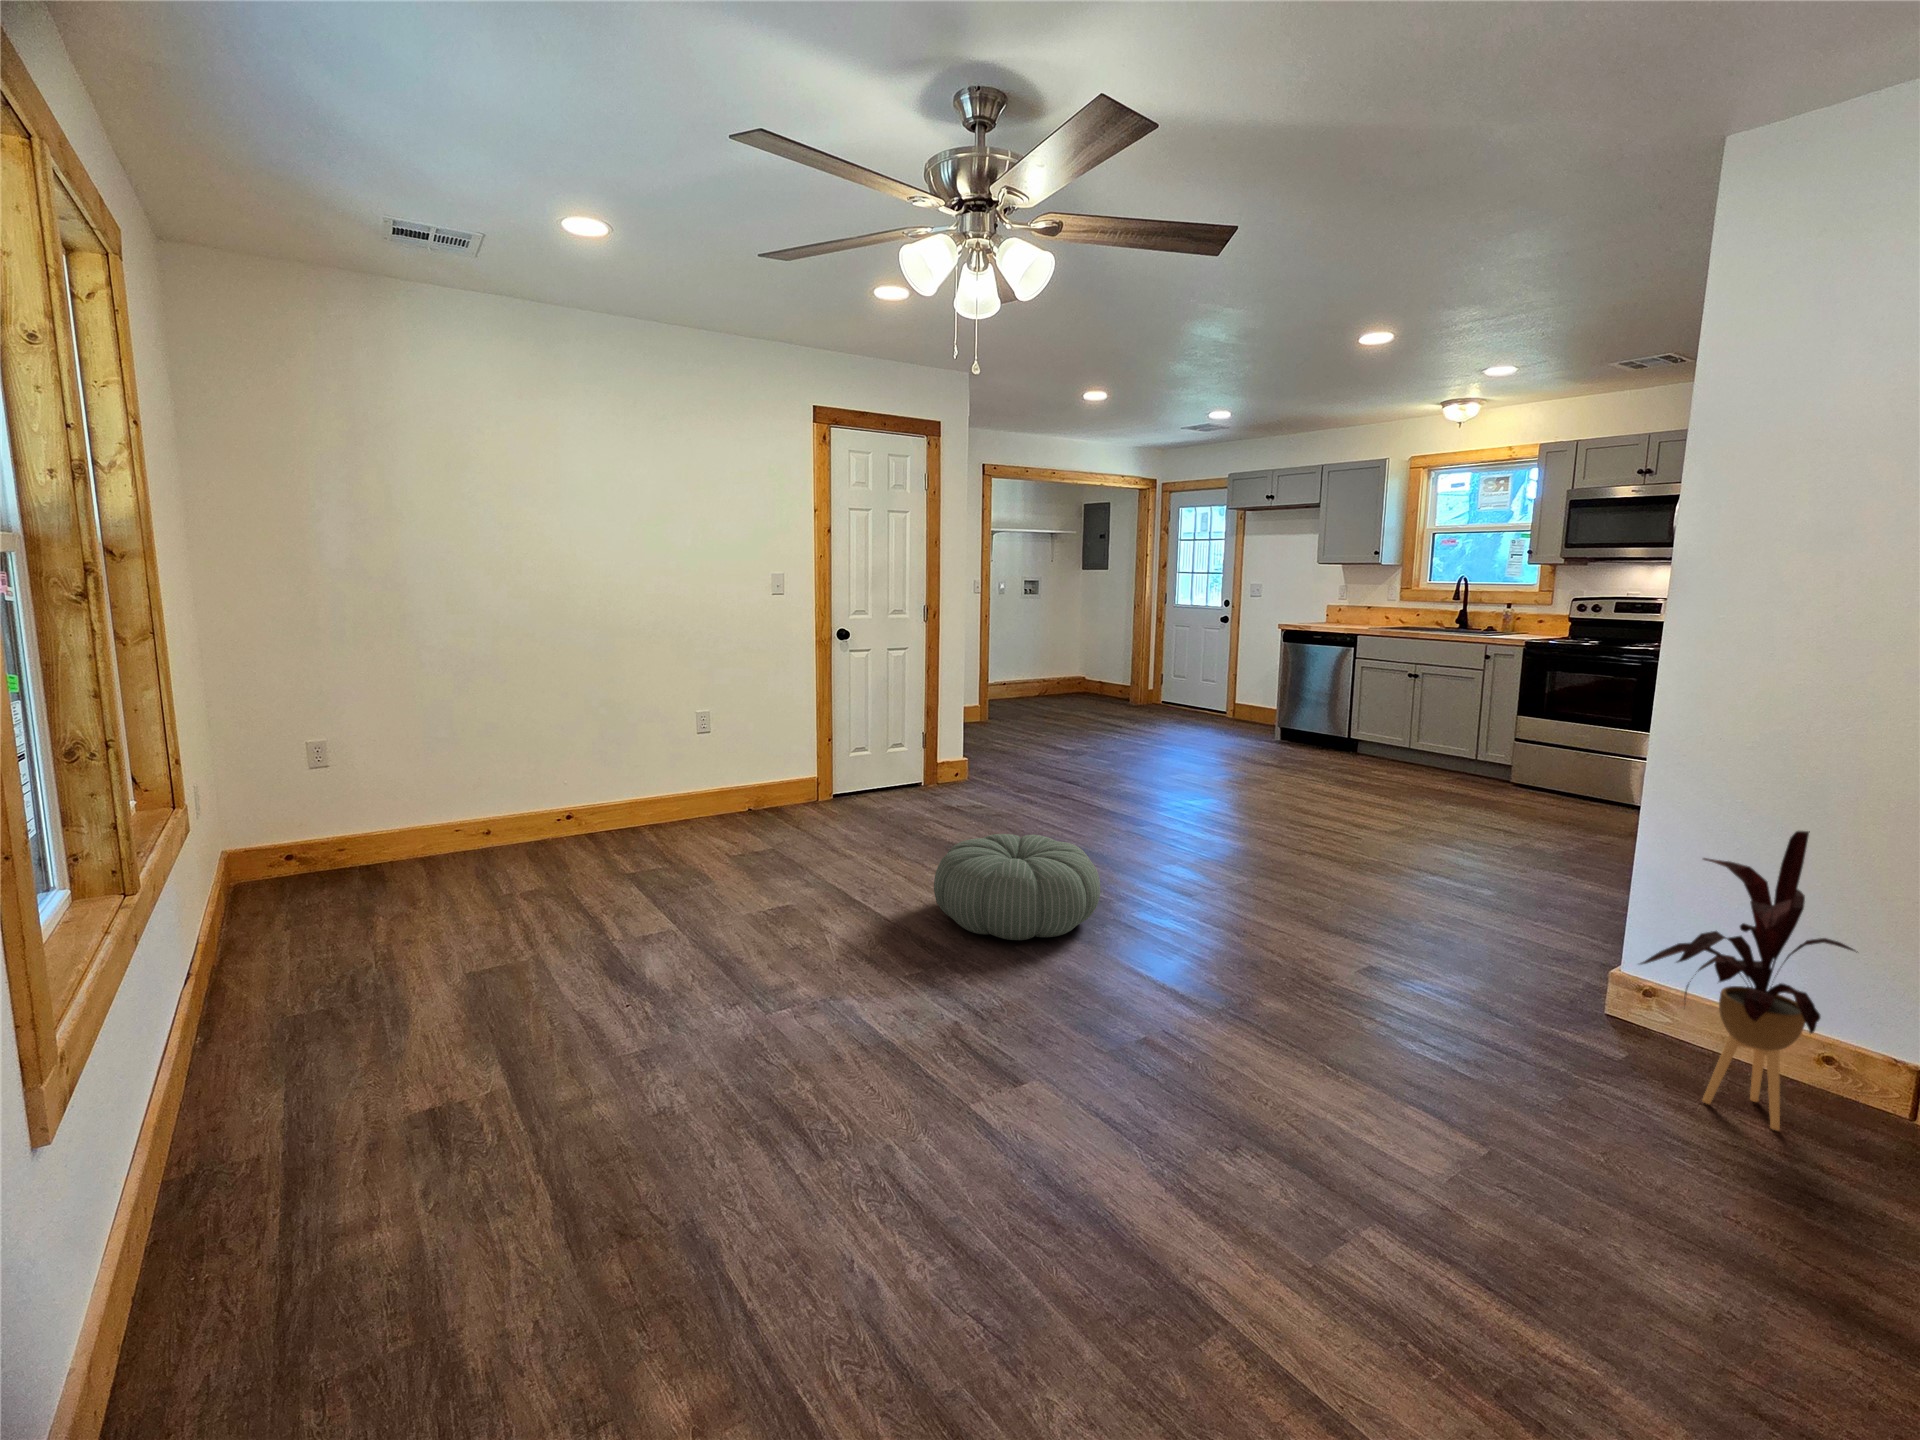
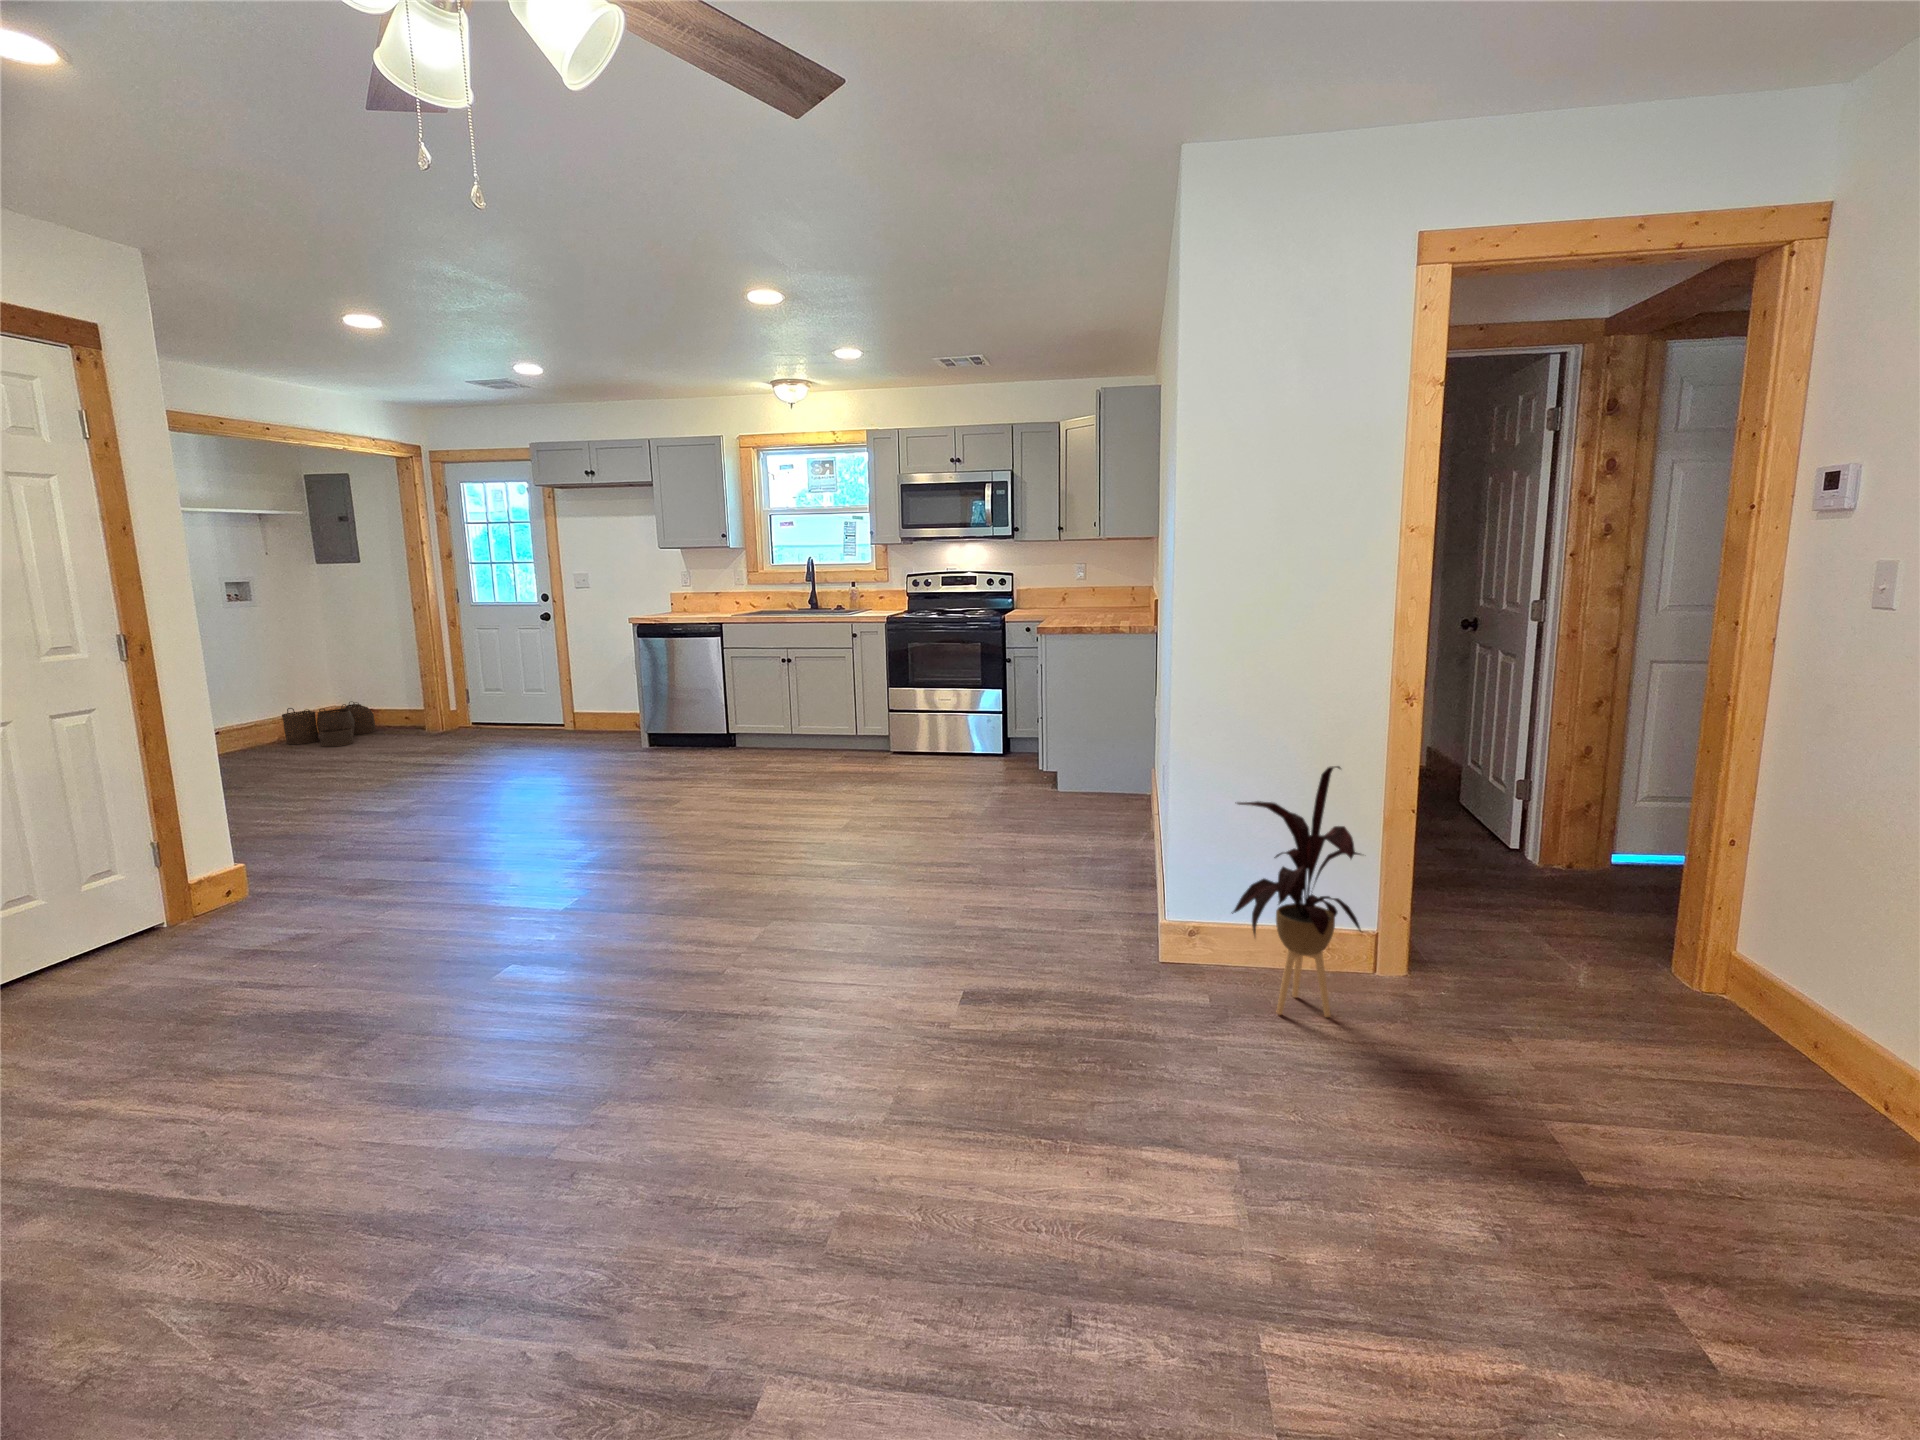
woven basket: none [1041,672,1097,702] -> present [282,701,376,747]
pouf: present [934,834,1100,940] -> none [362,965,647,1169]

